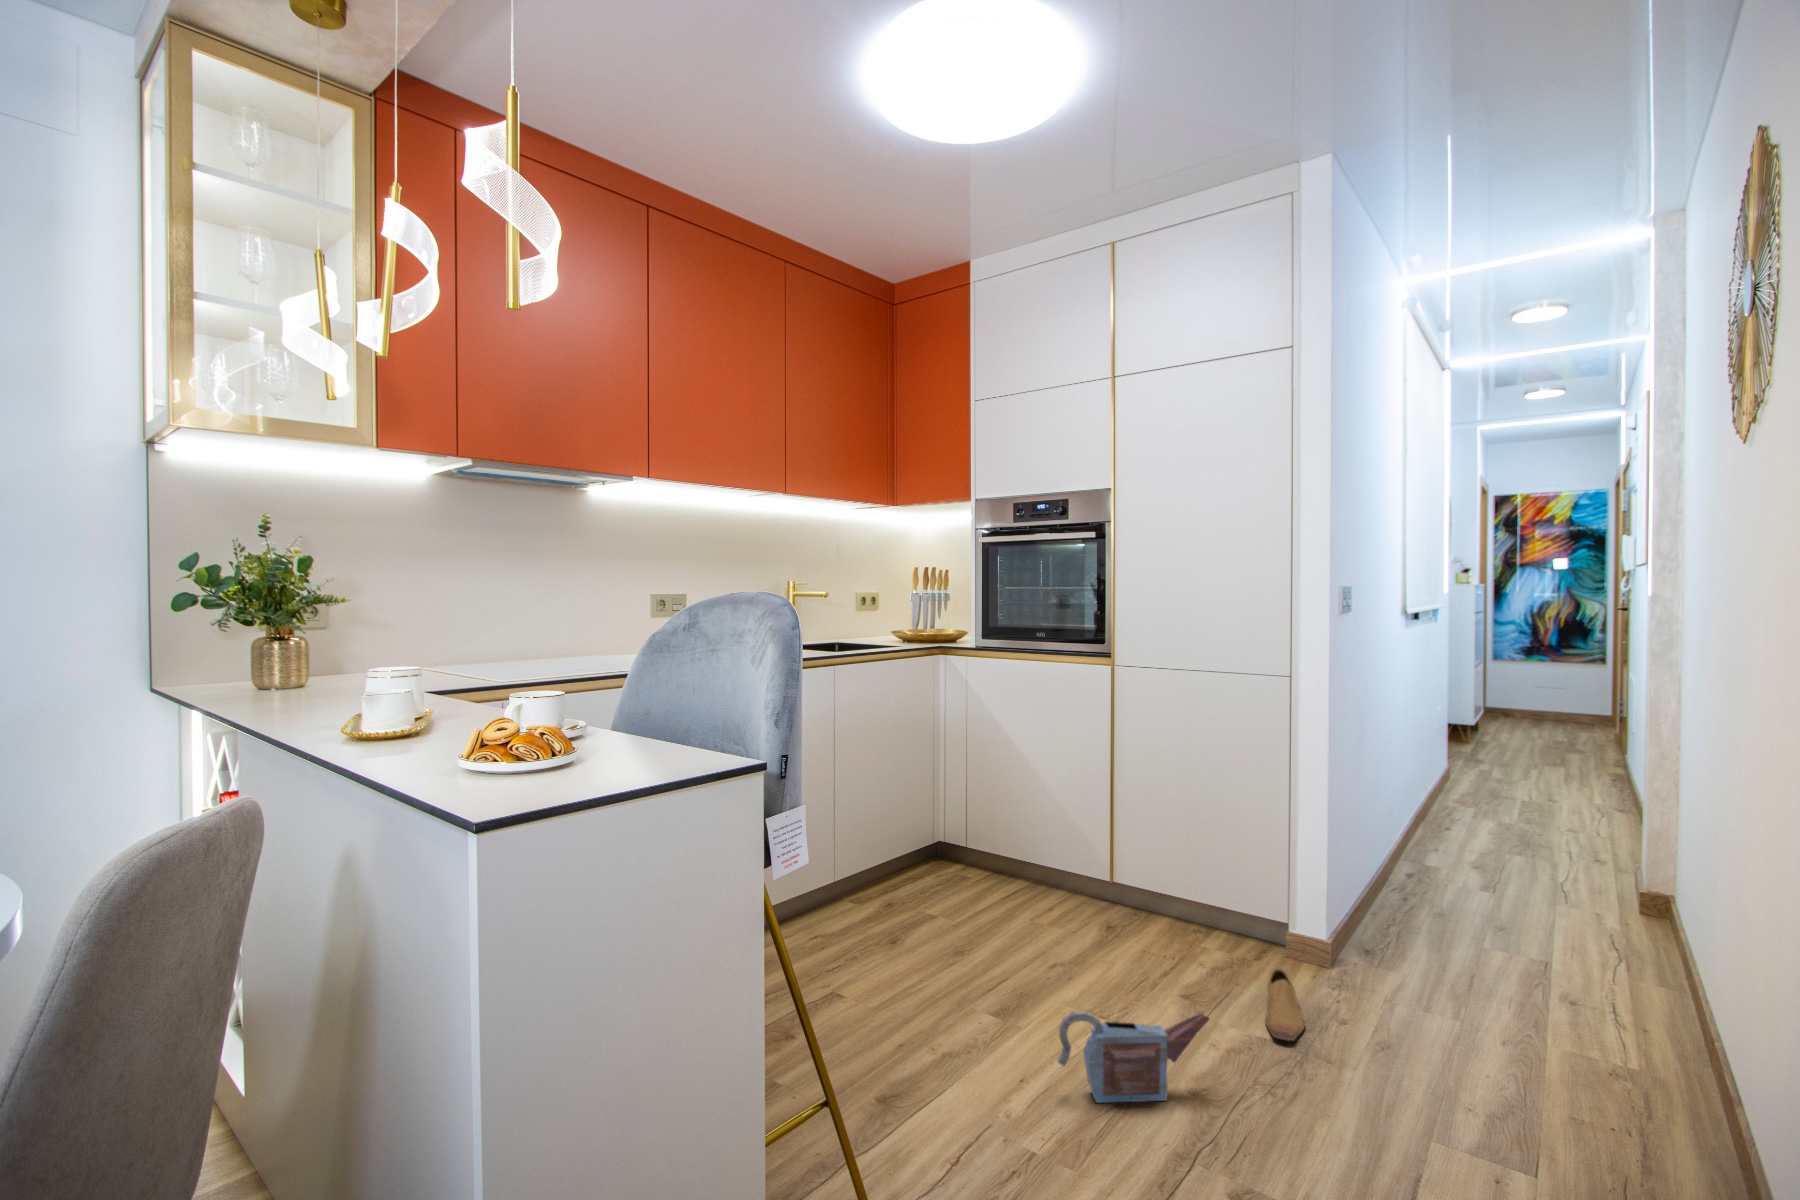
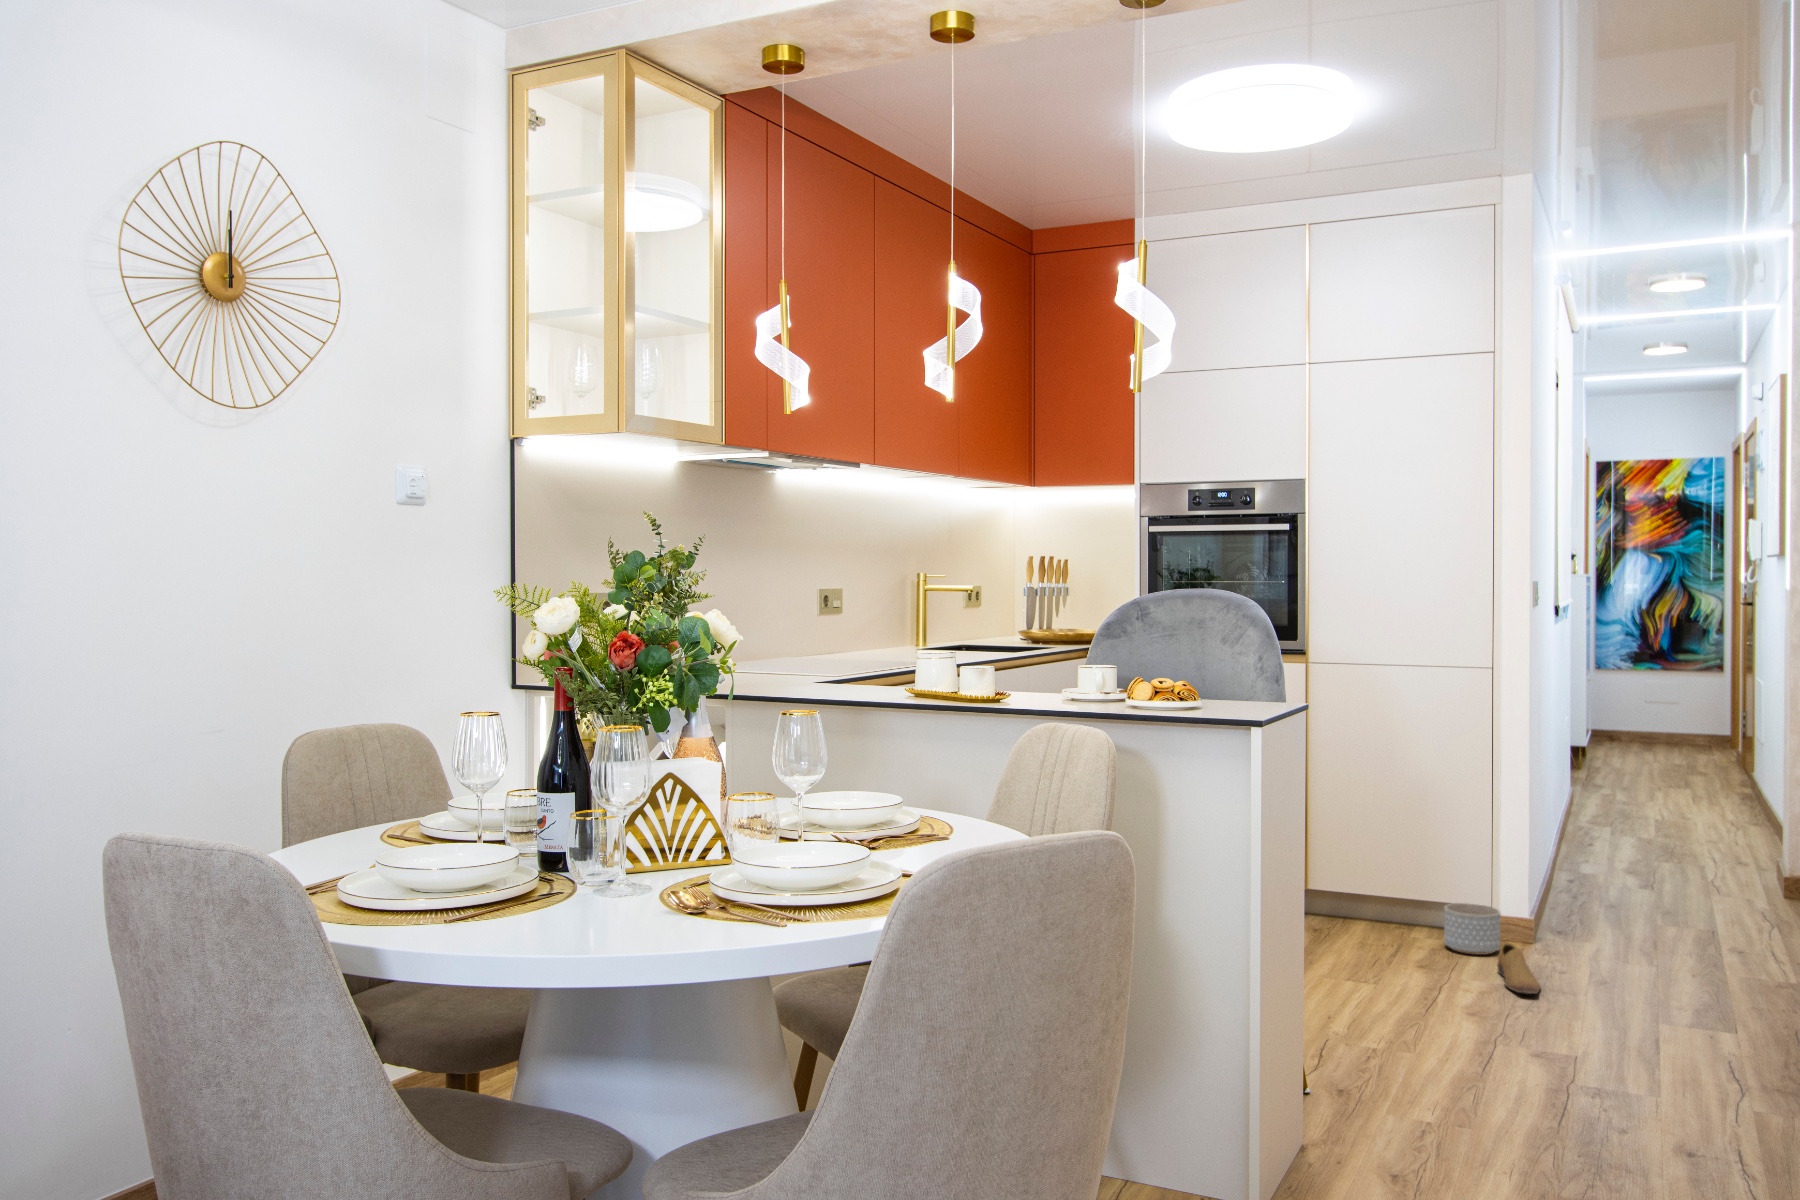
planter: none [1229,910,1286,970] -> present [1444,903,1501,955]
watering can: present [1057,1011,1209,1103] -> none [1365,957,1488,1038]

